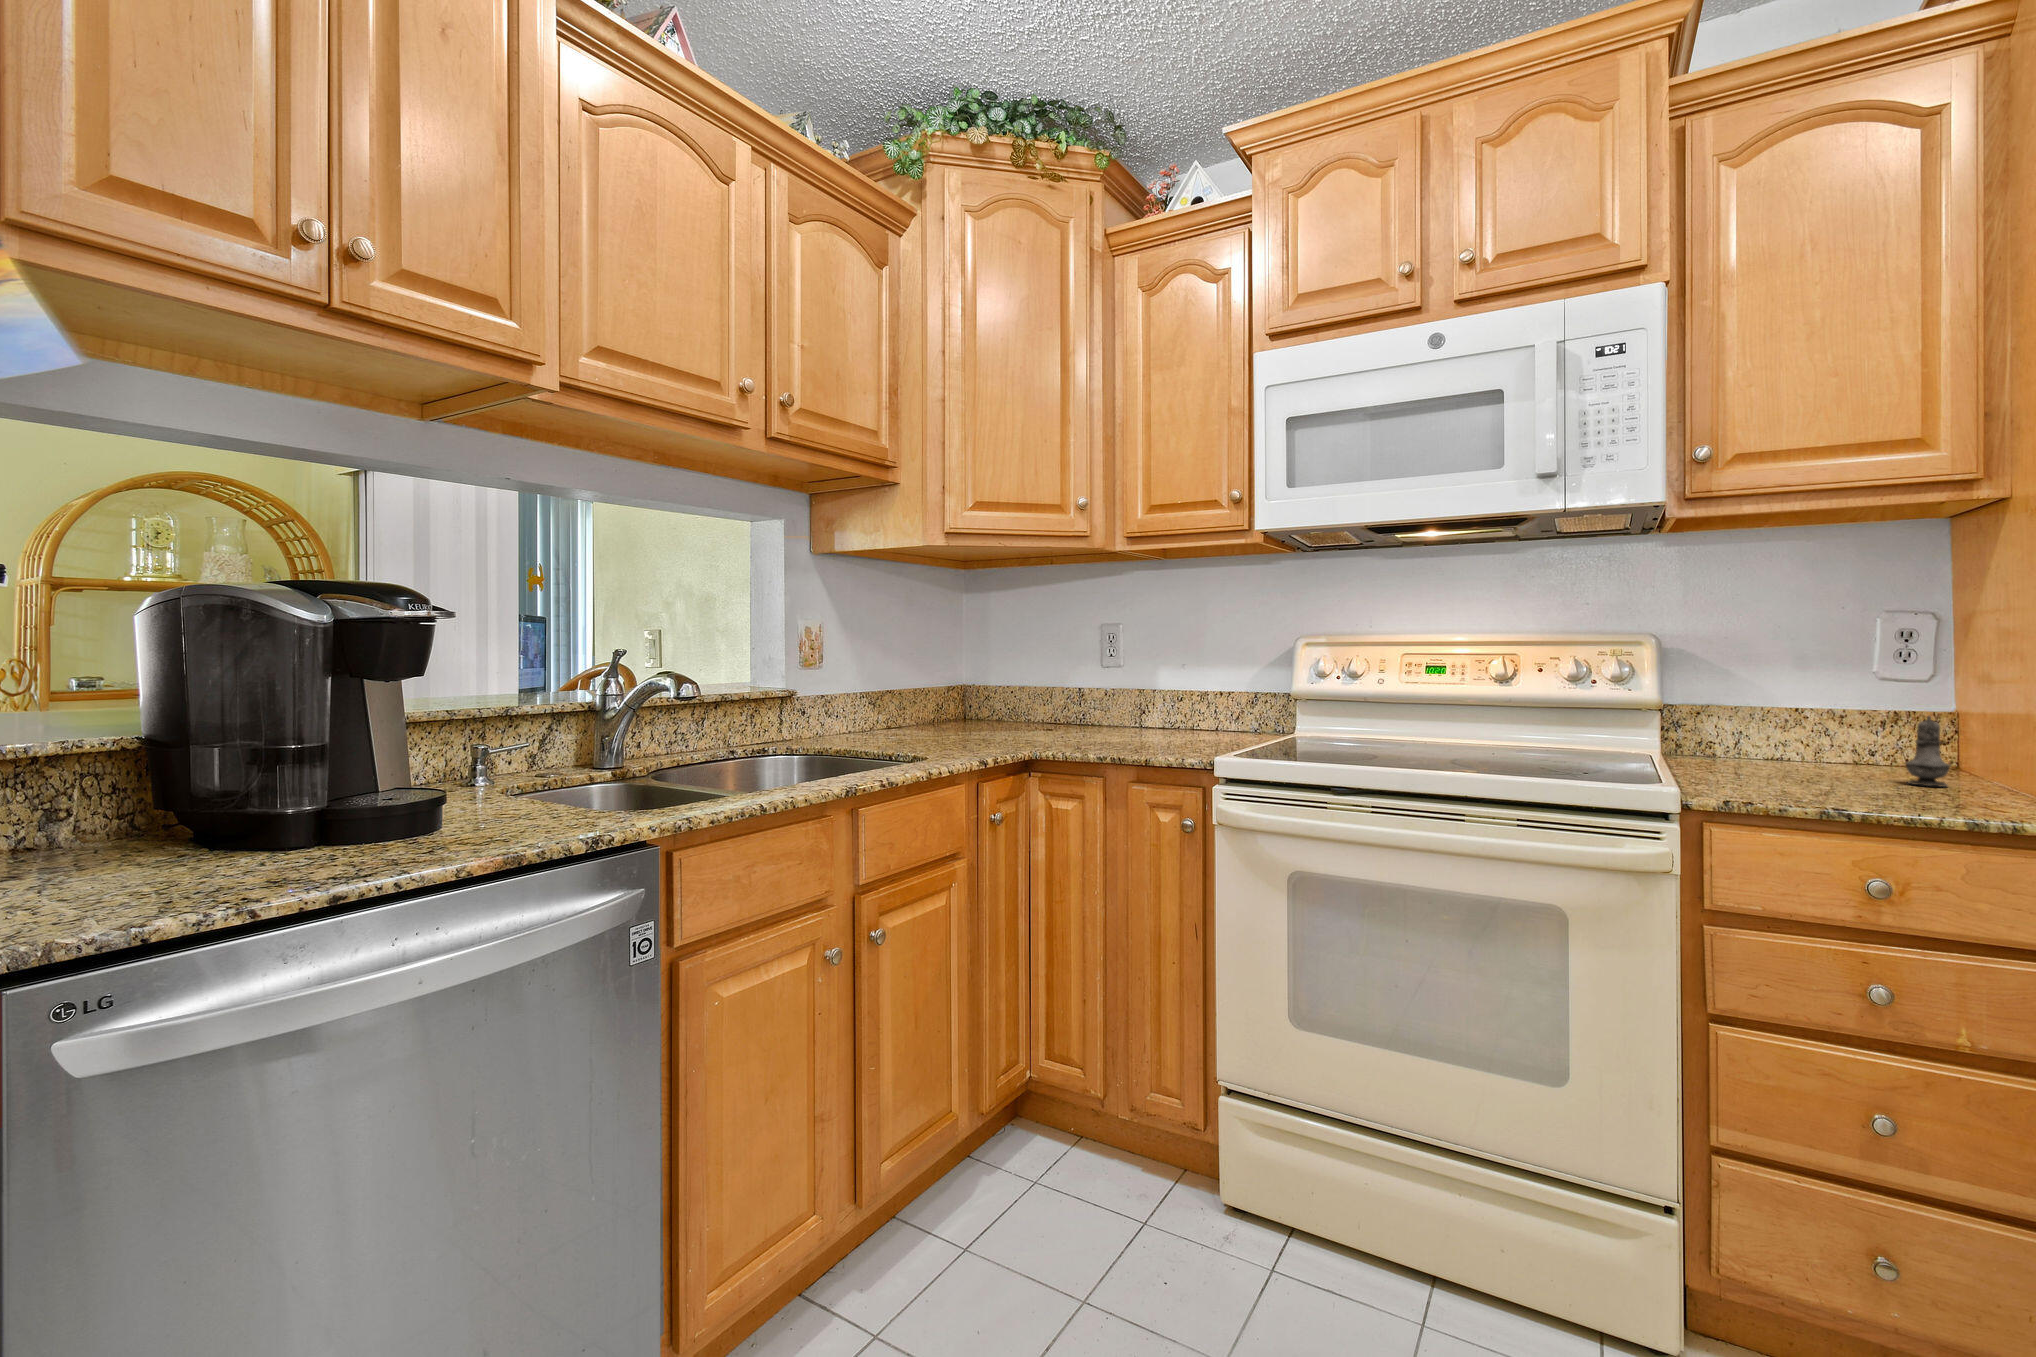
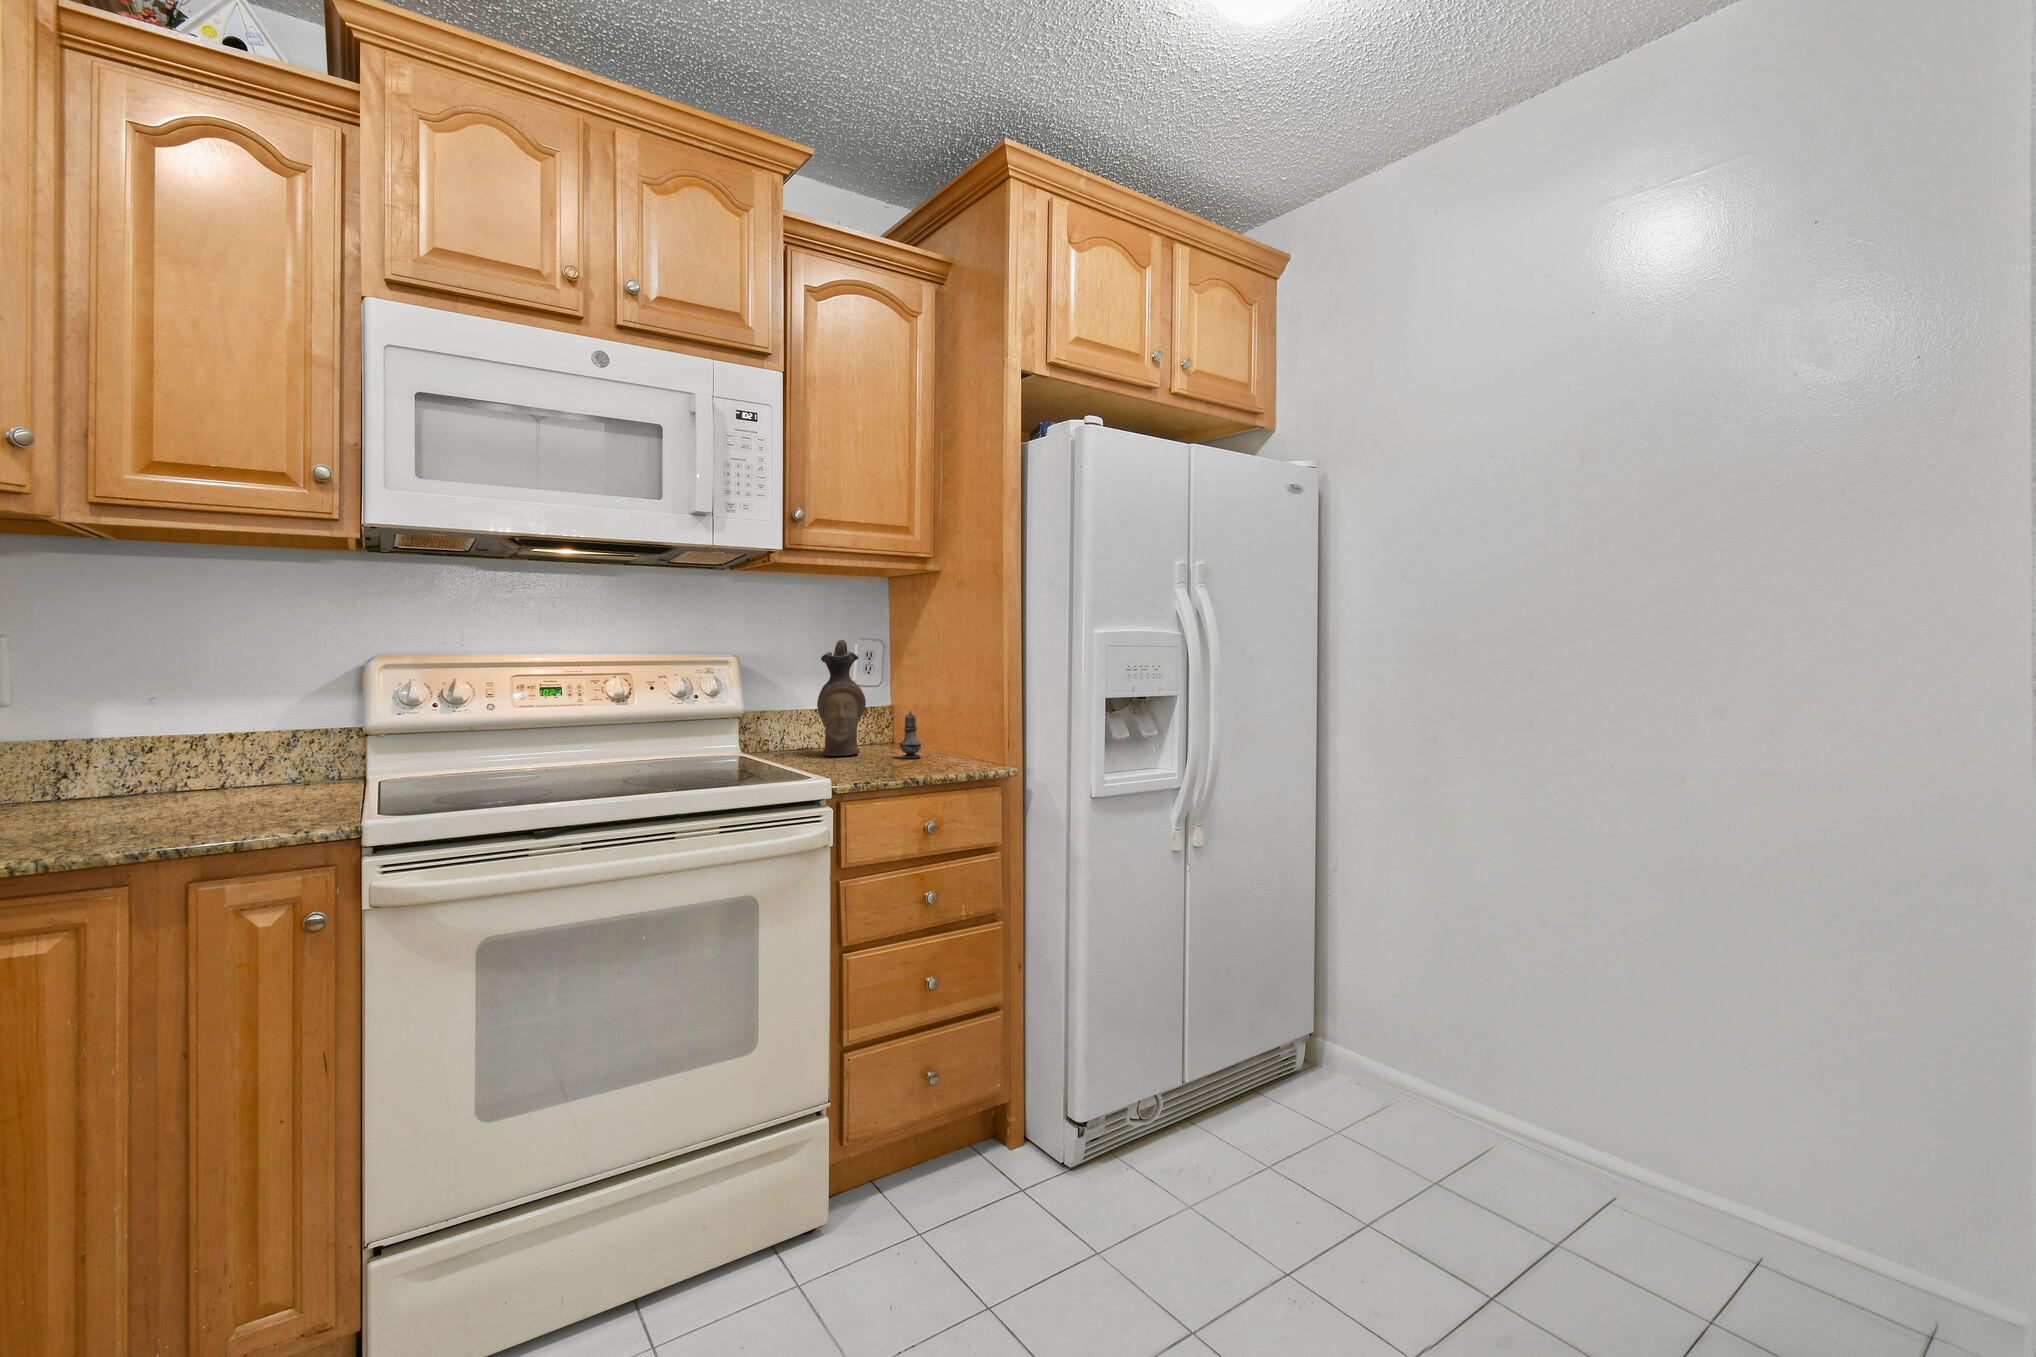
ceramic pitcher: none [1770,614,1855,770] -> present [817,640,866,756]

